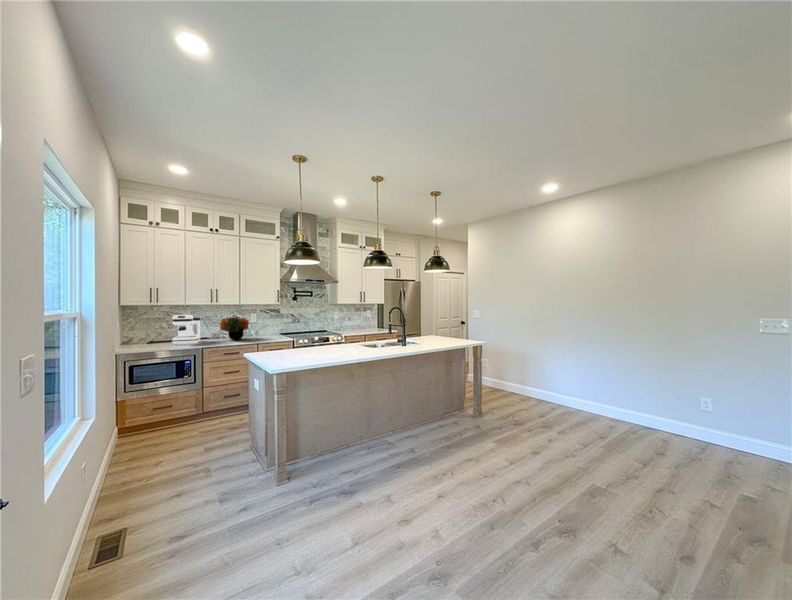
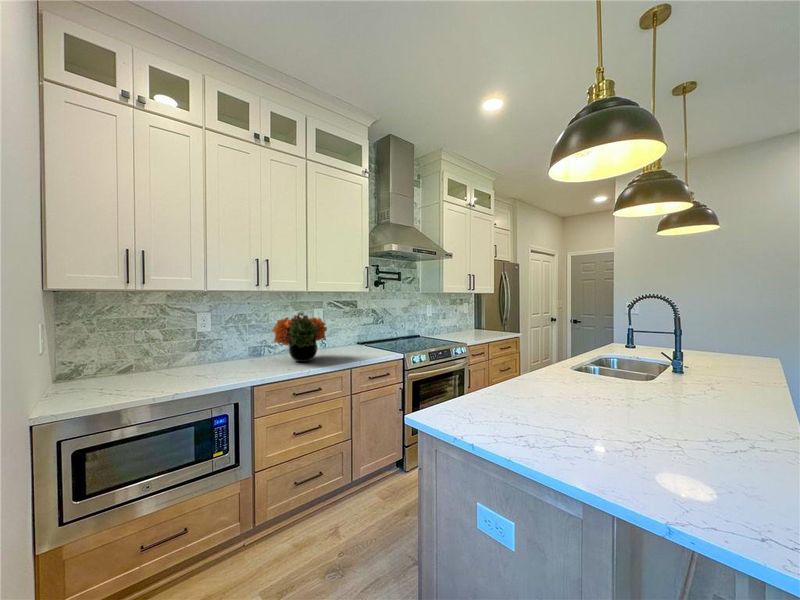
coffee maker: present [172,315,200,344] -> none [179,312,236,379]

